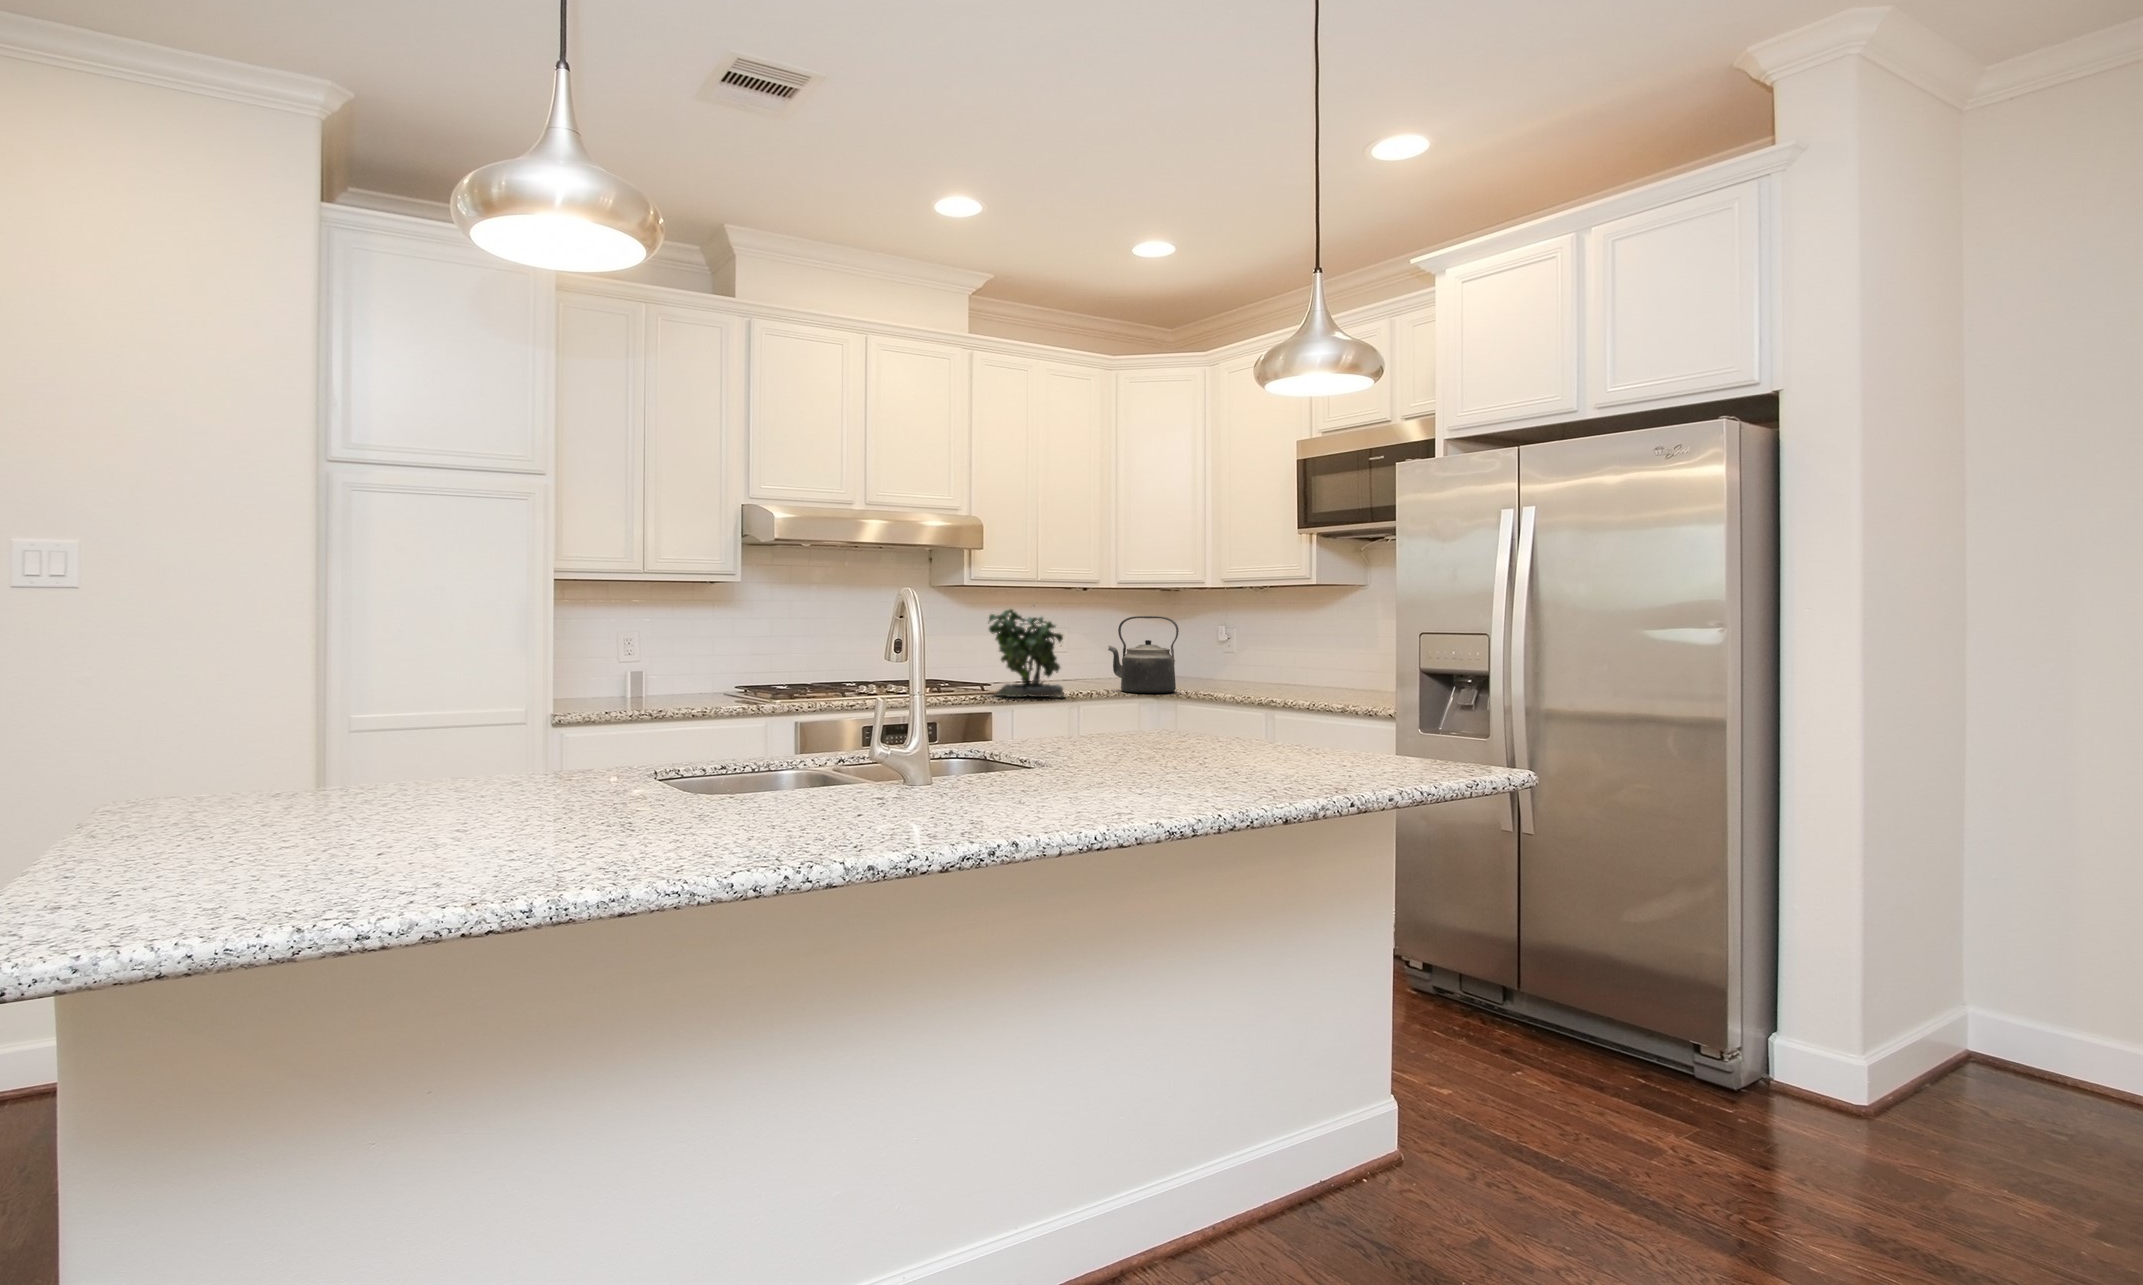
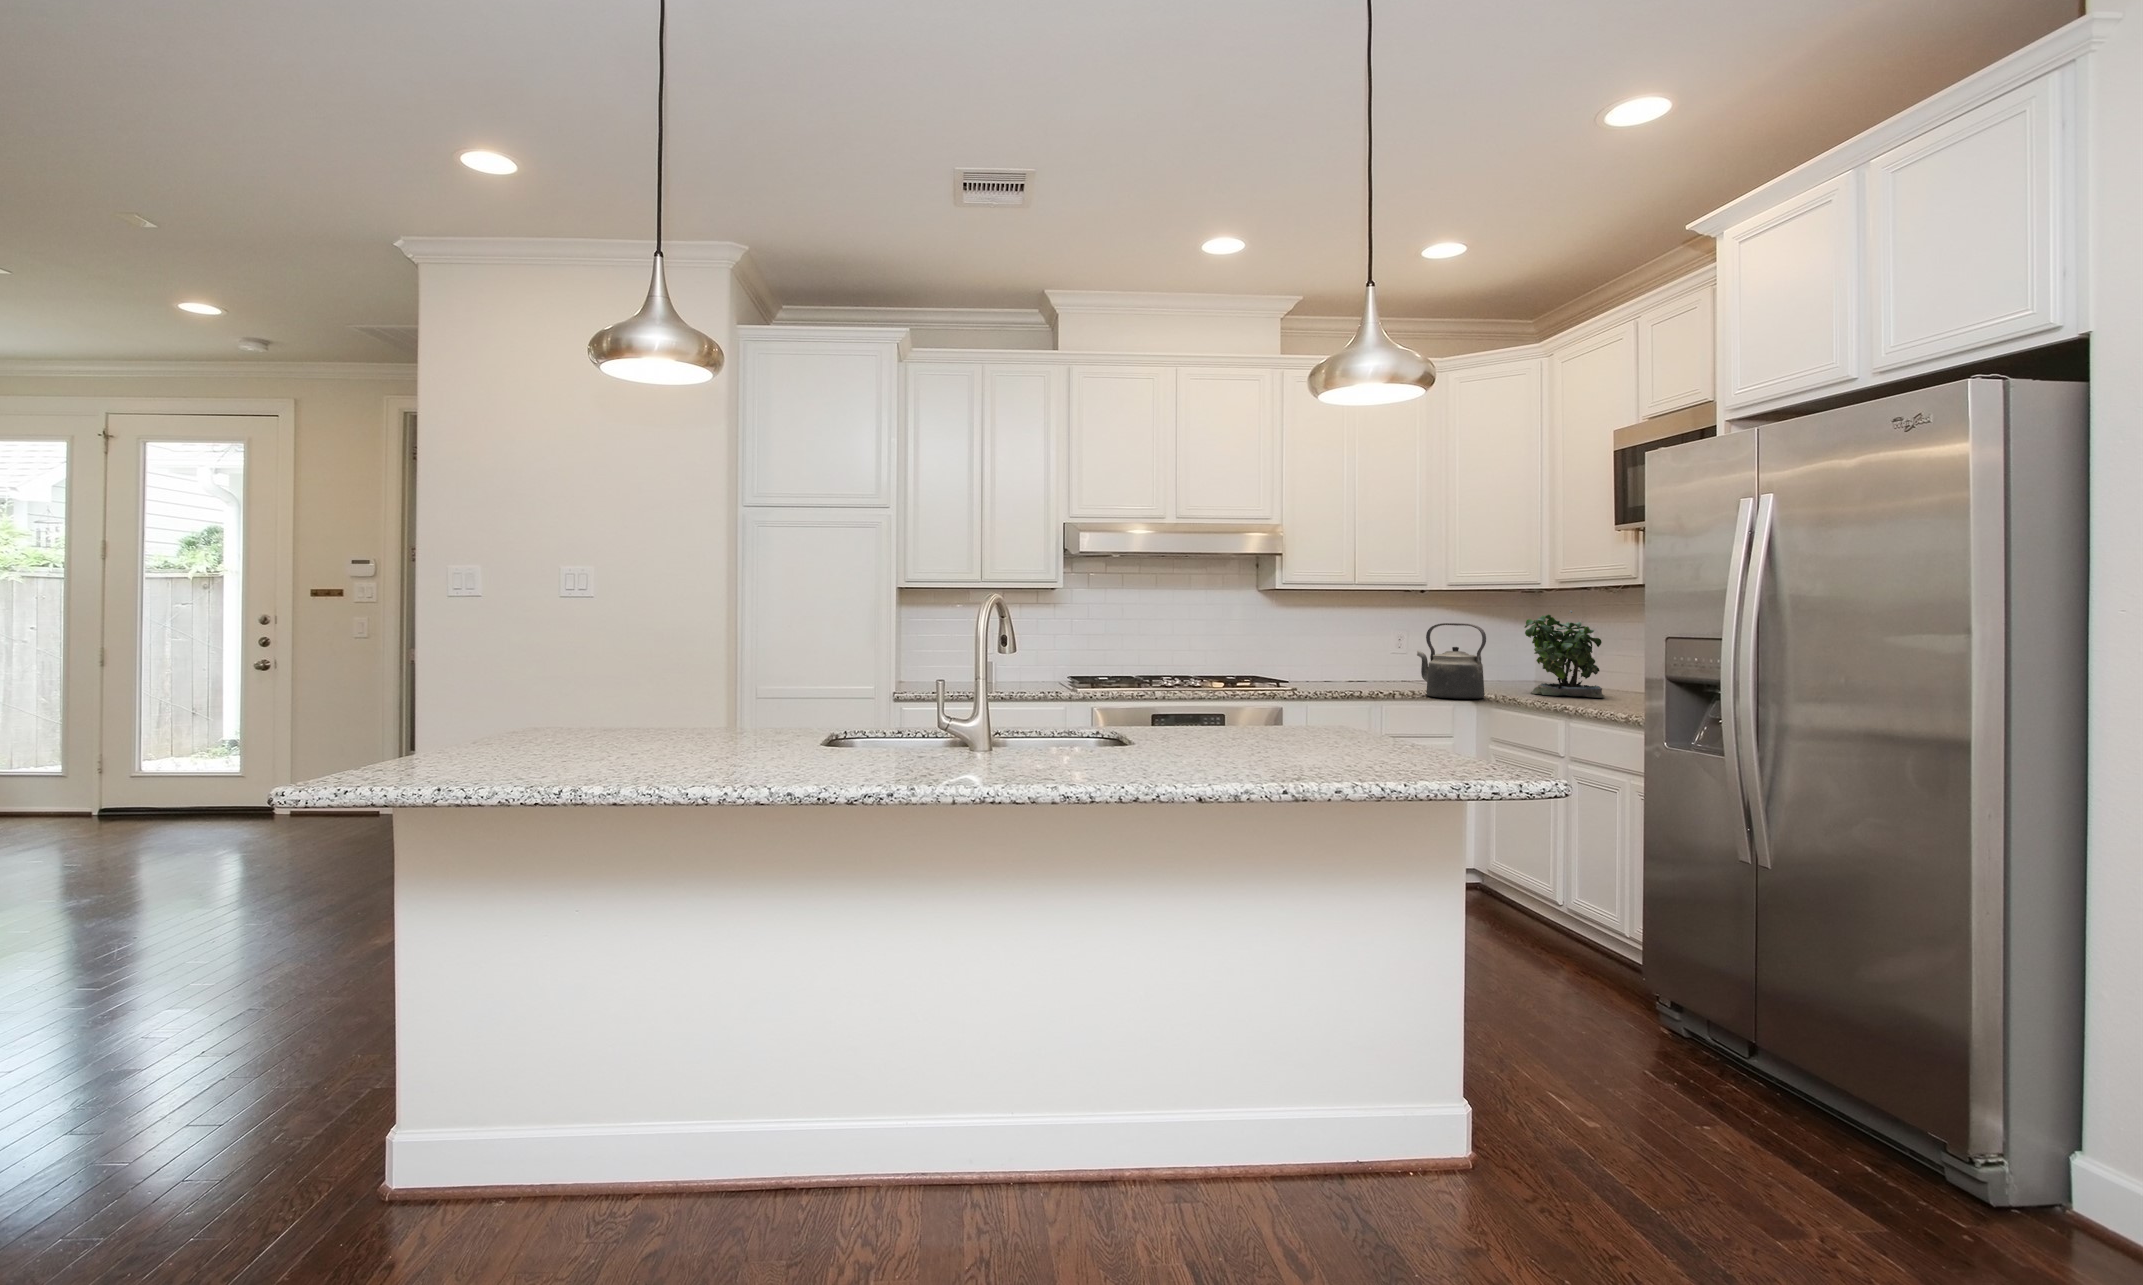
potted plant: present [989,605,1065,697] -> present [1525,611,1604,698]

